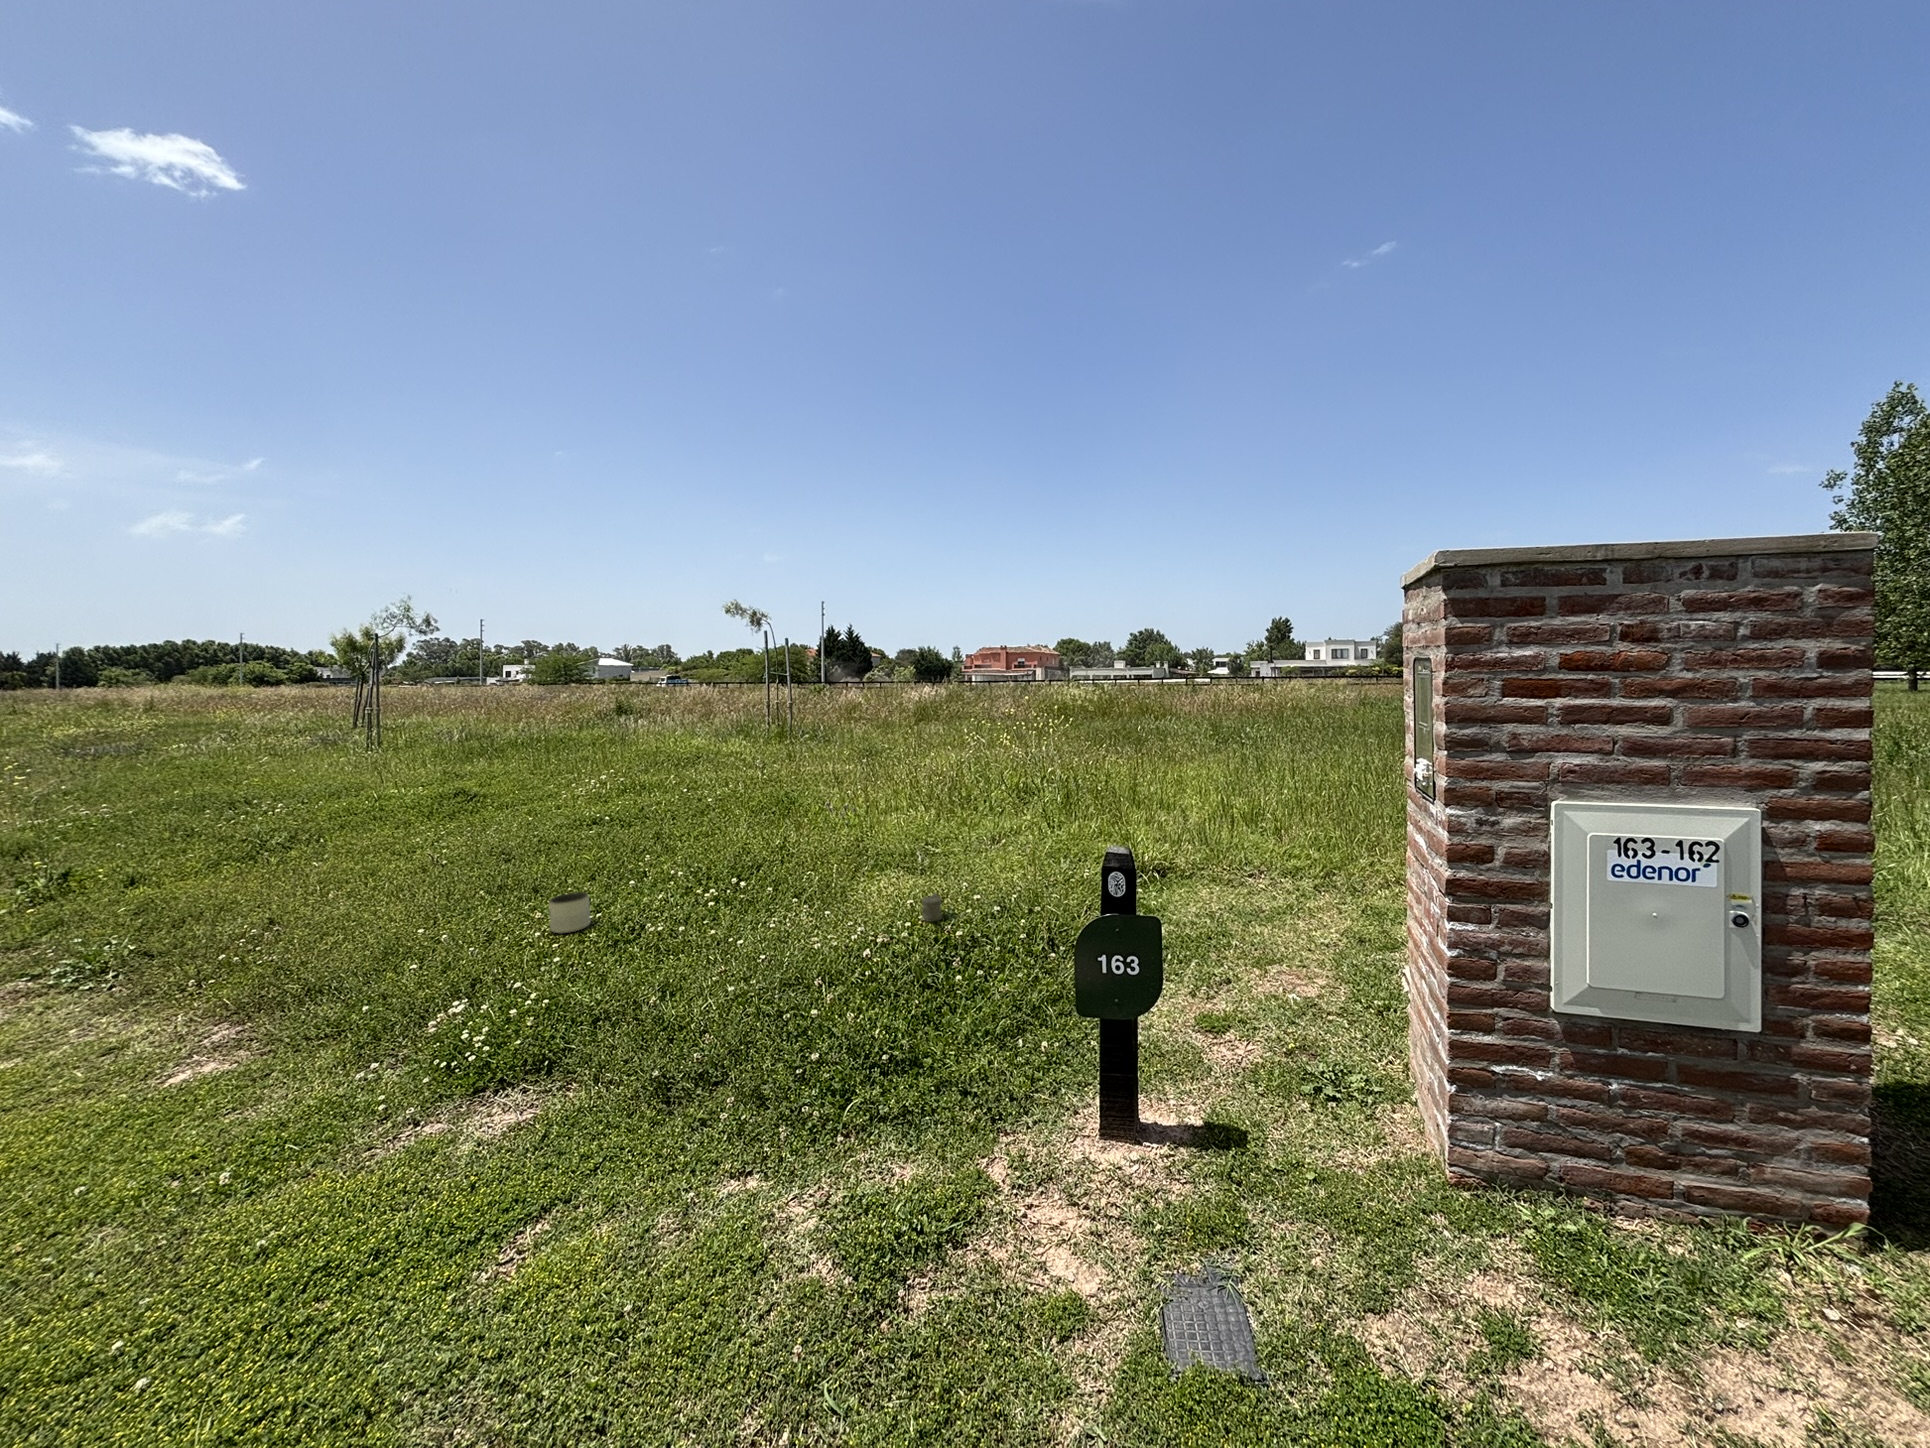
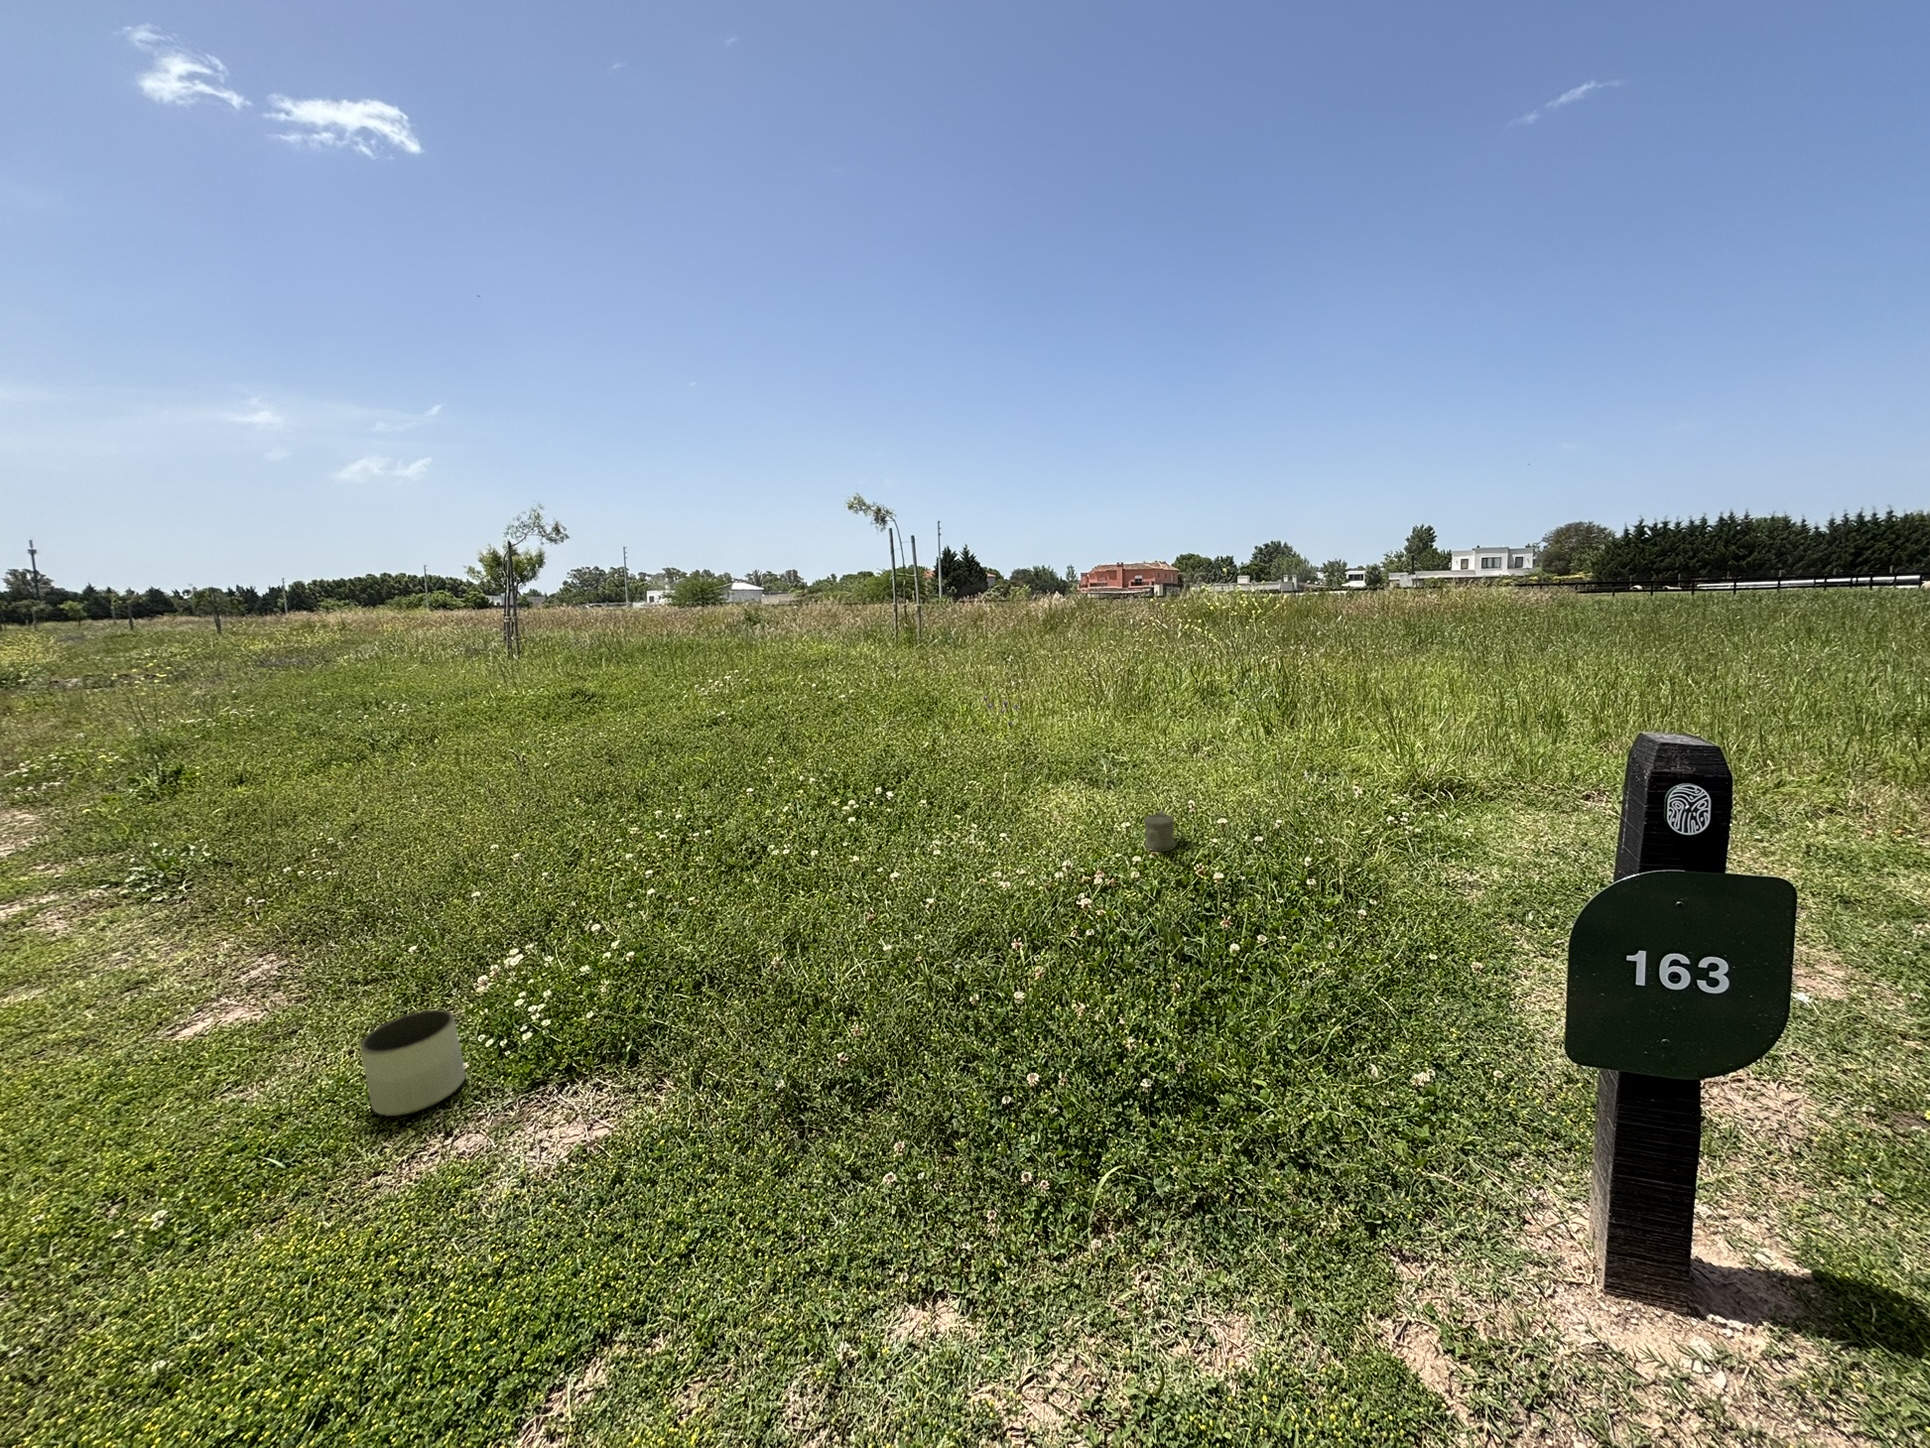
planter: present [549,892,591,933] -> present [360,1010,465,1116]

